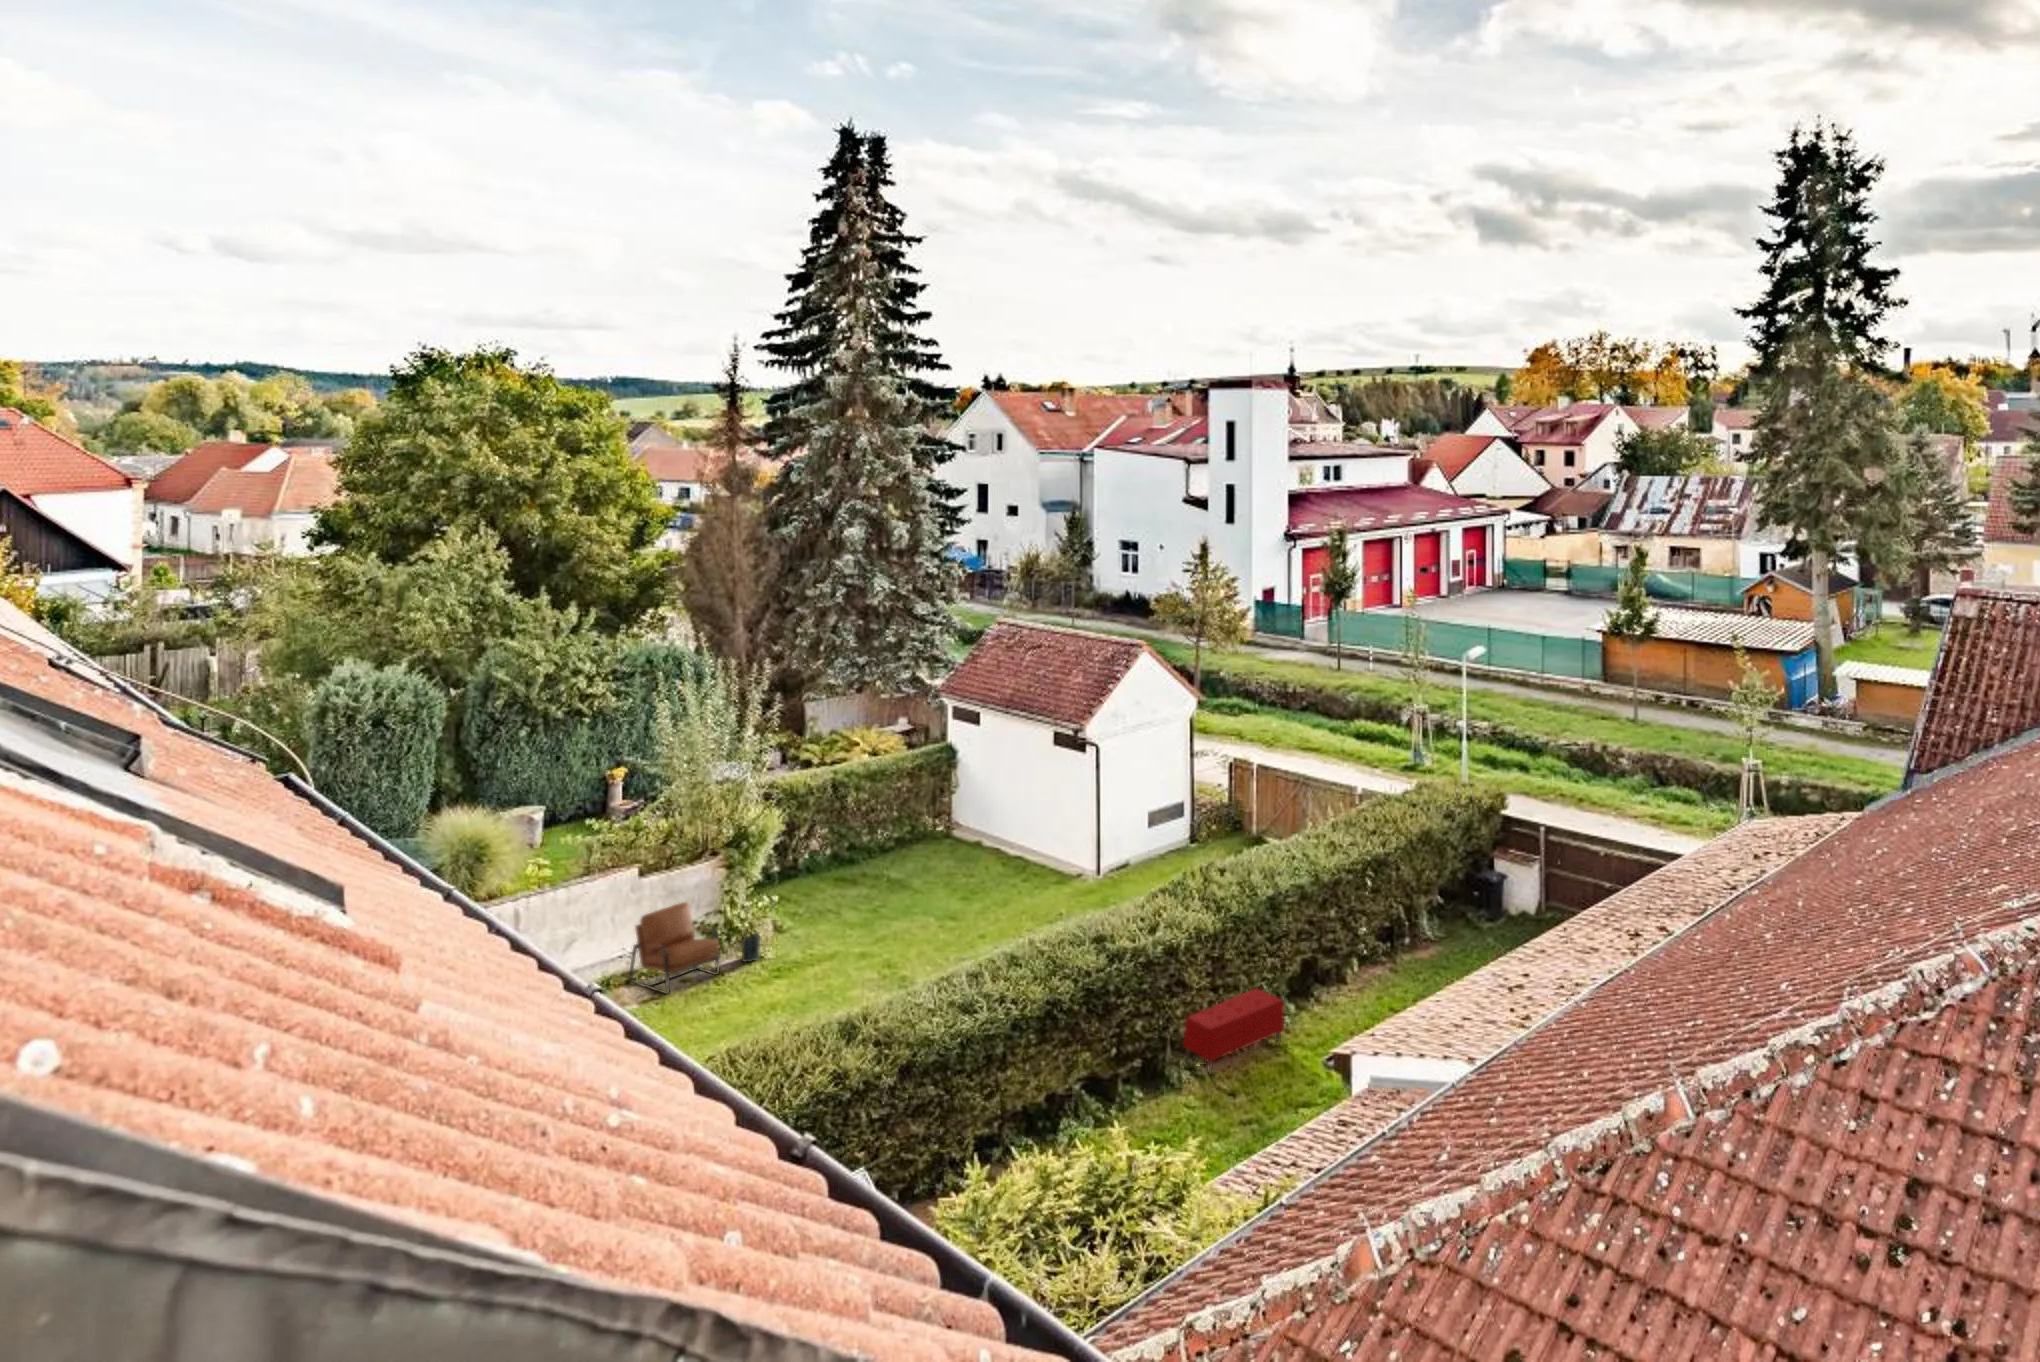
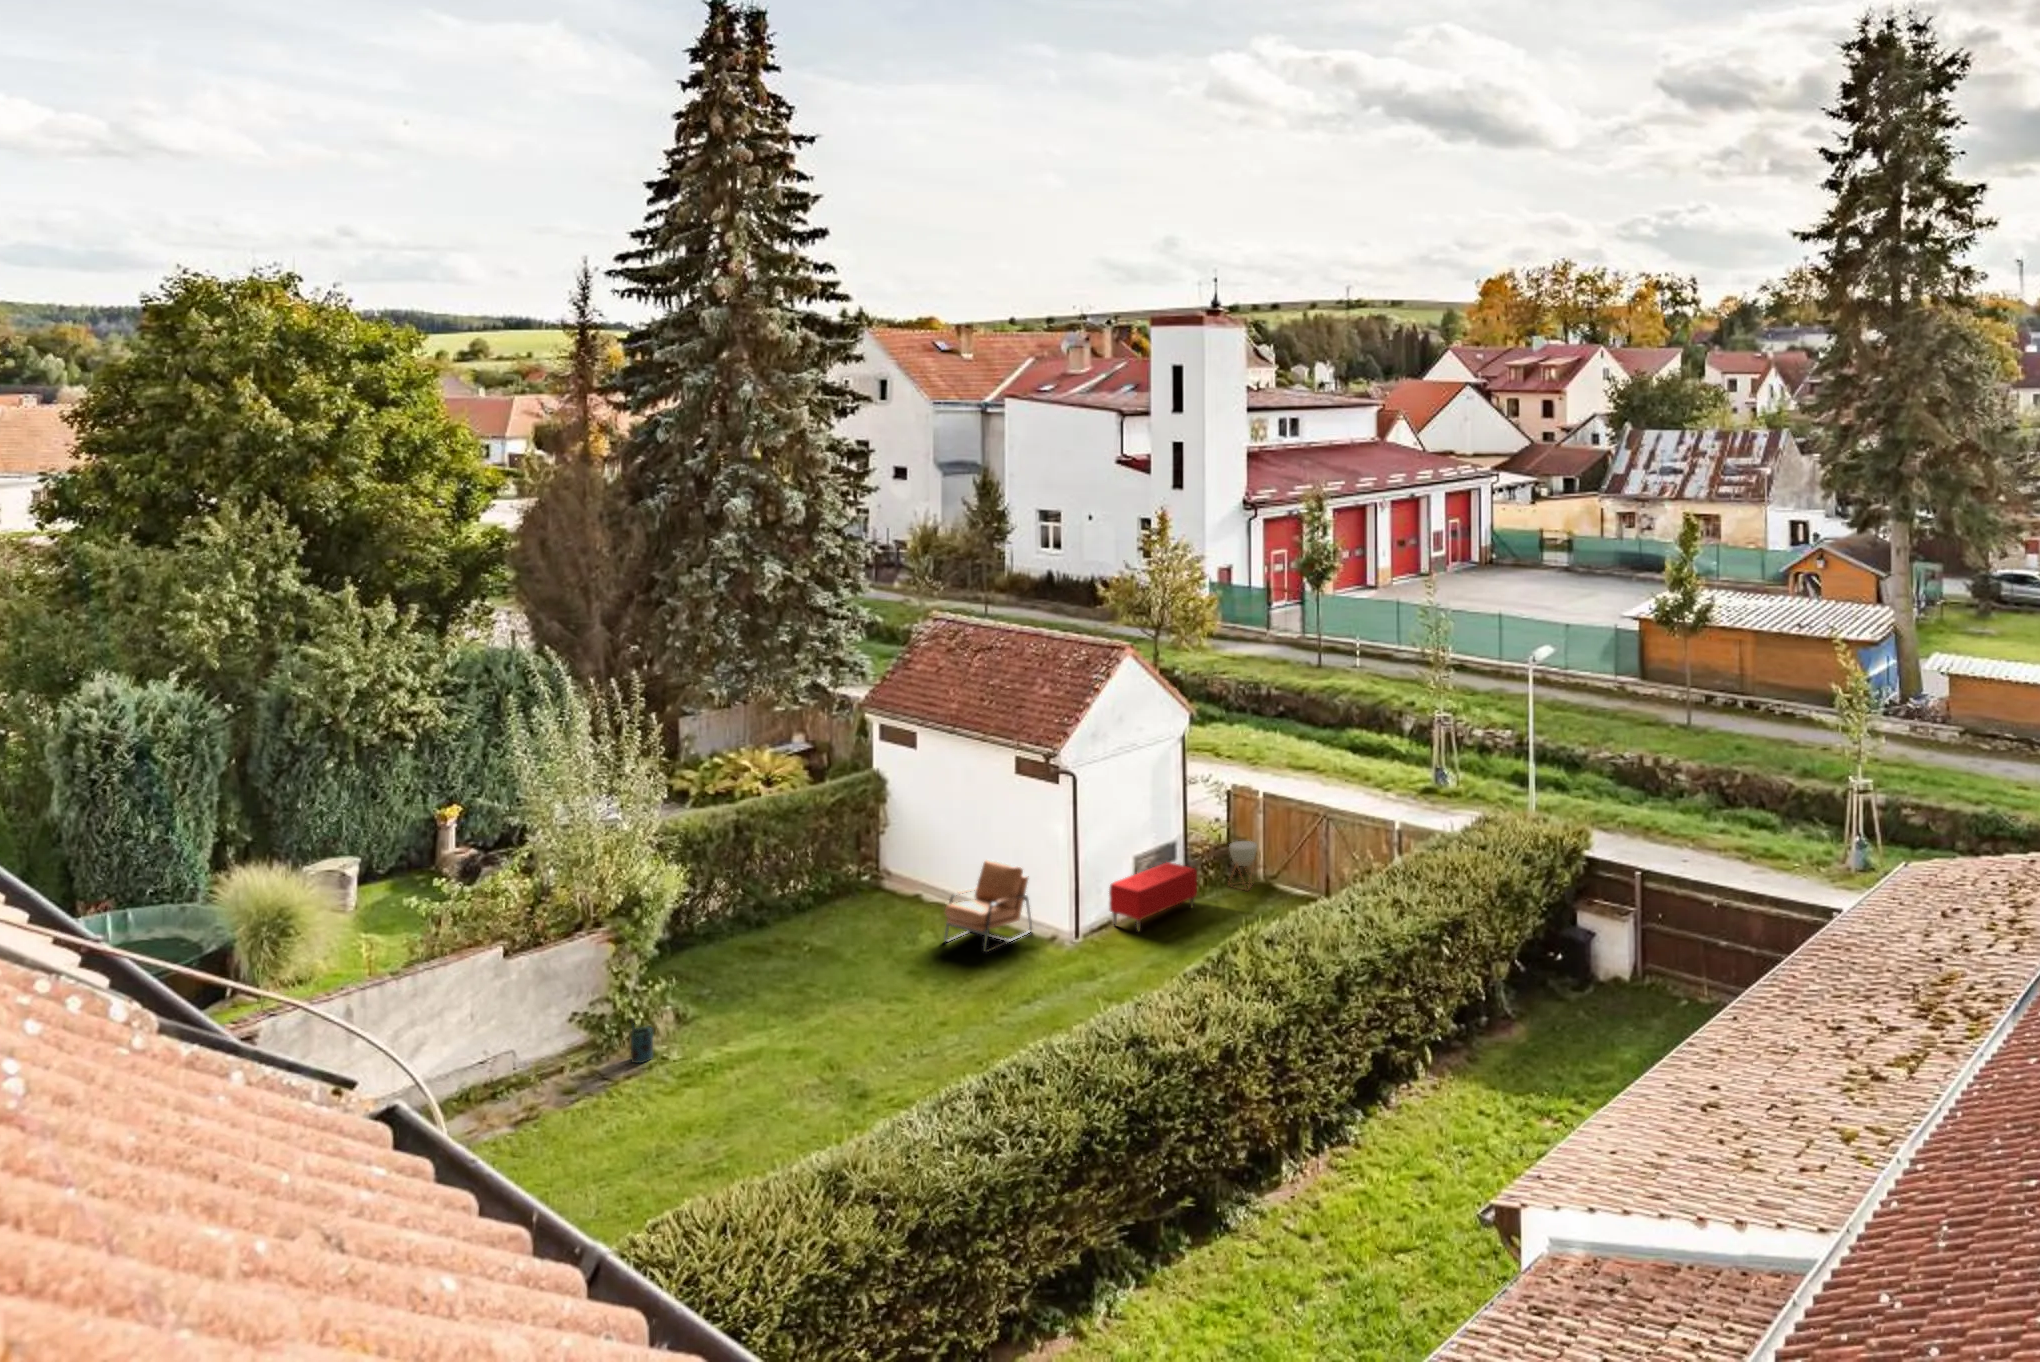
planter: none [1228,804,1252,843] -> present [1229,841,1257,890]
chair: present [629,902,720,994] -> present [944,860,1032,952]
bench: present [1183,989,1284,1074] -> present [1109,862,1197,931]

